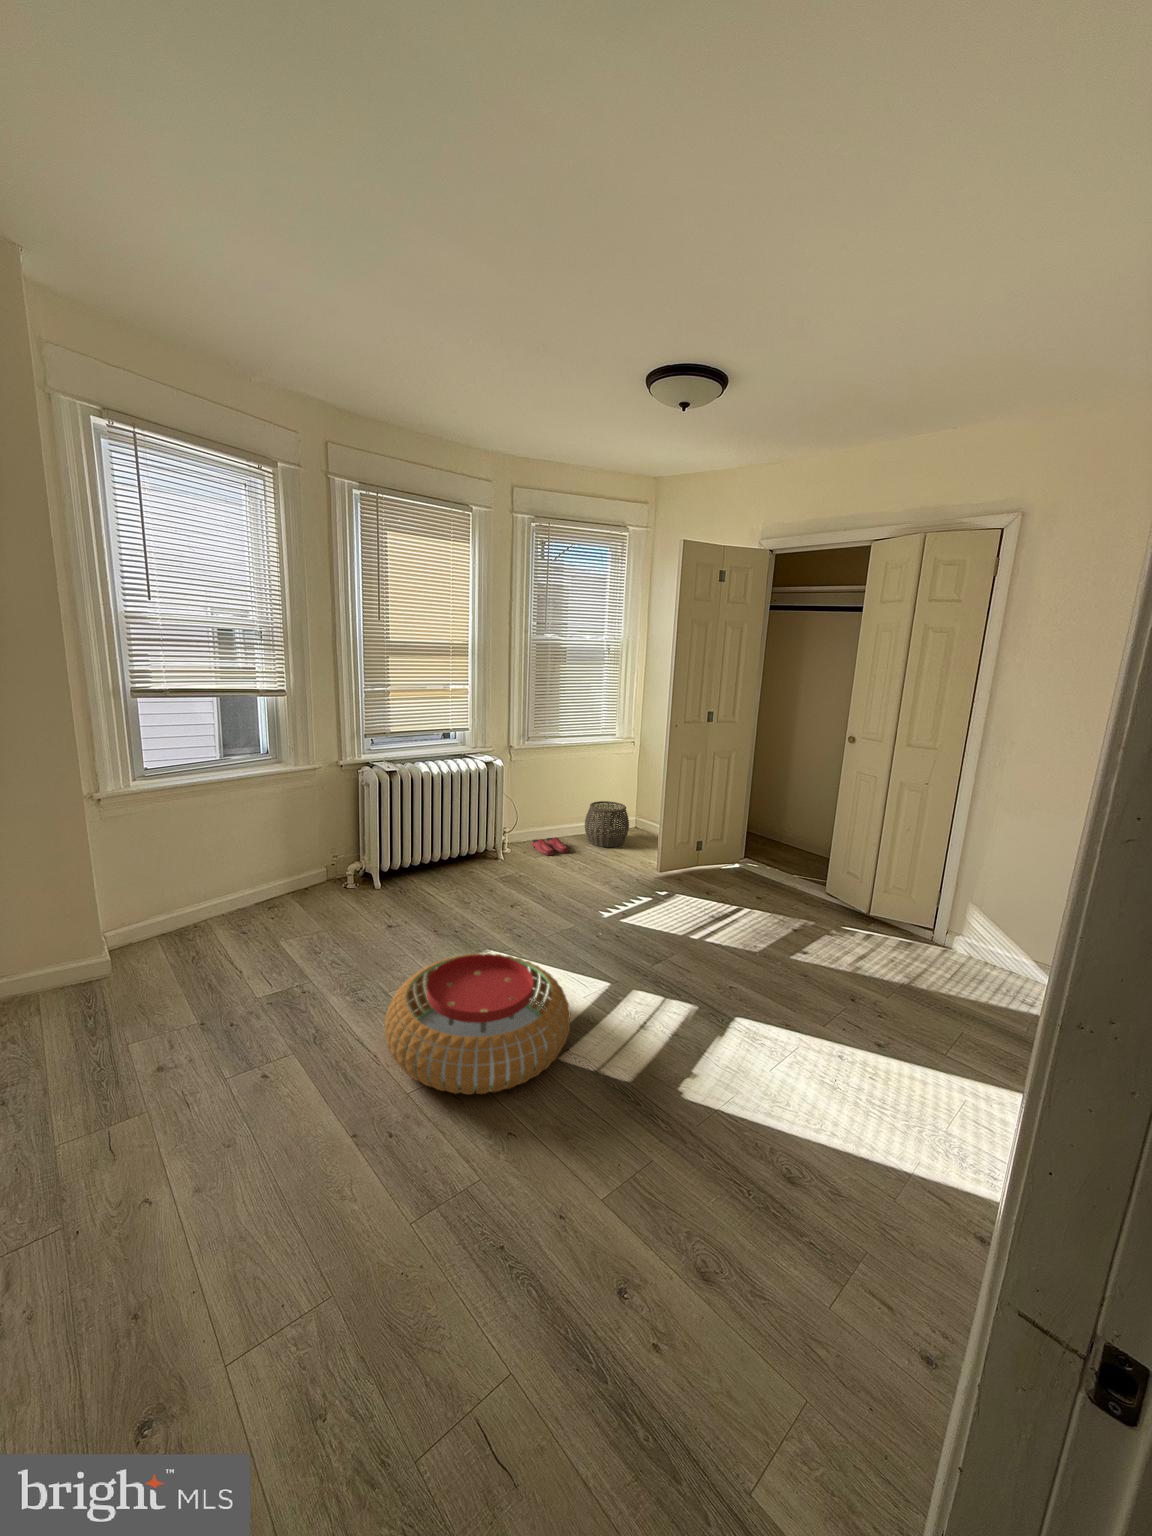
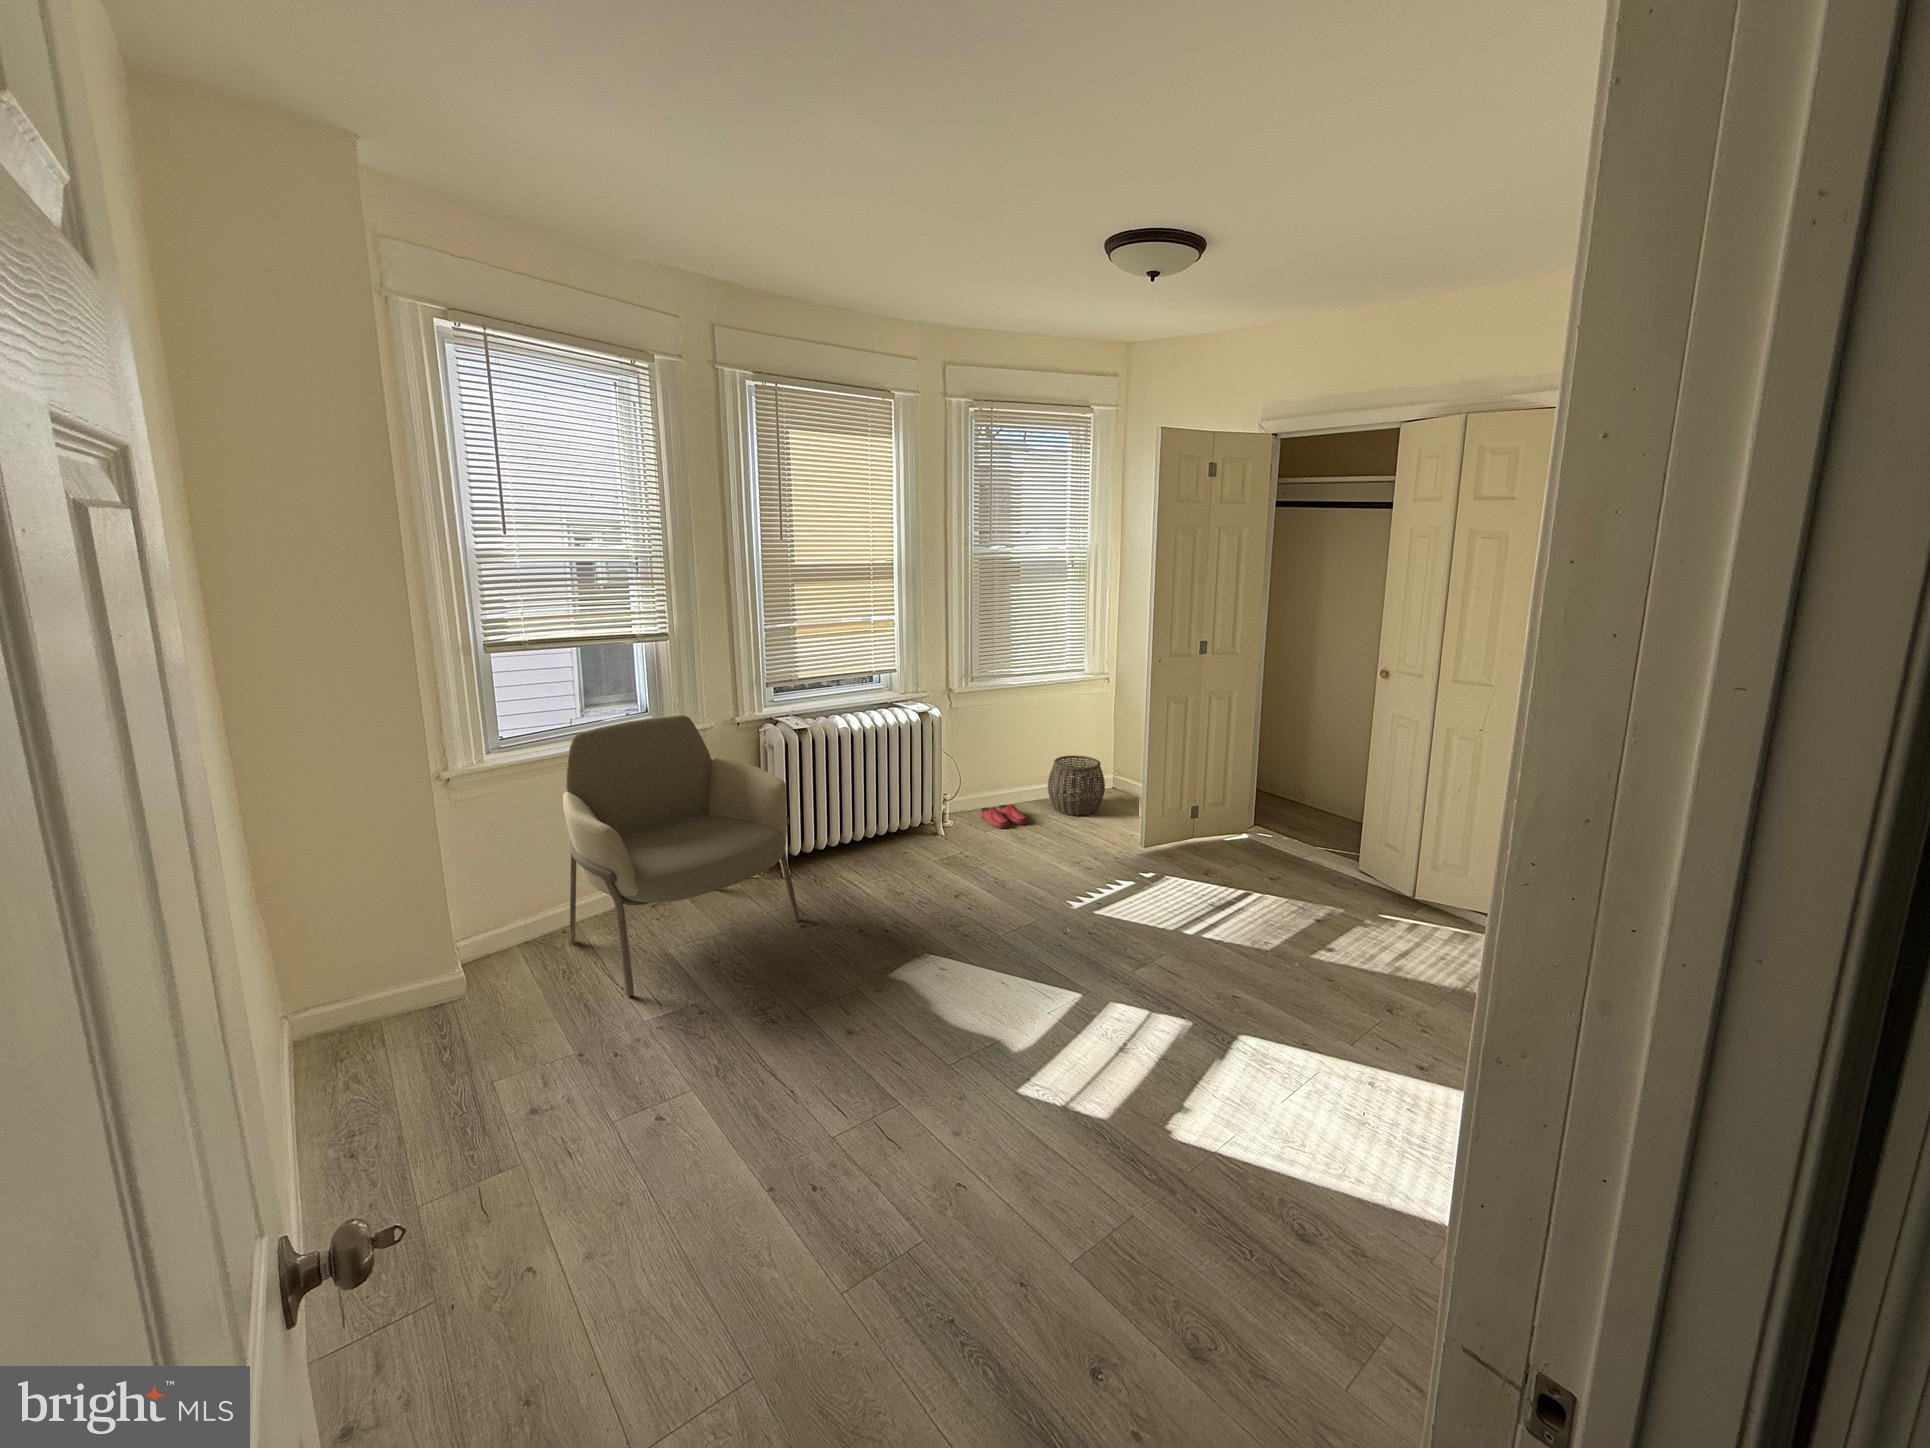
armchair: none [199,756,387,977] -> present [563,715,800,996]
pouf: present [385,953,571,1095] -> none [803,961,1032,1139]

